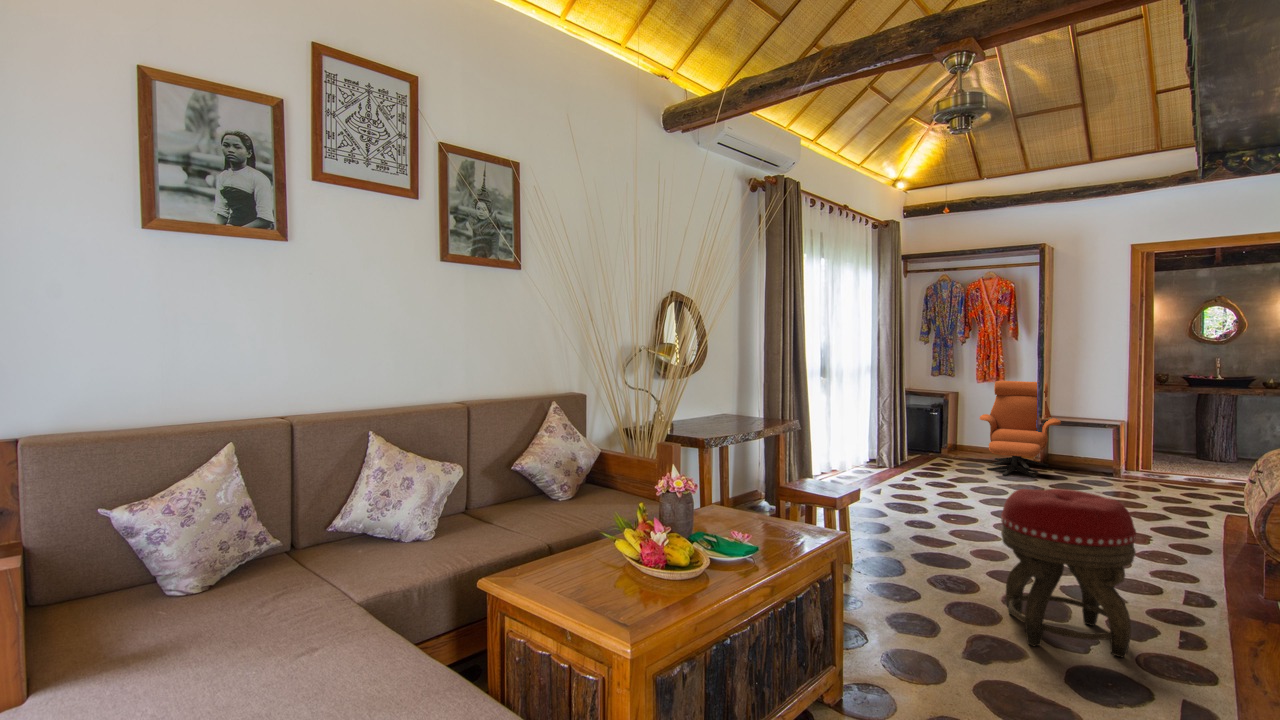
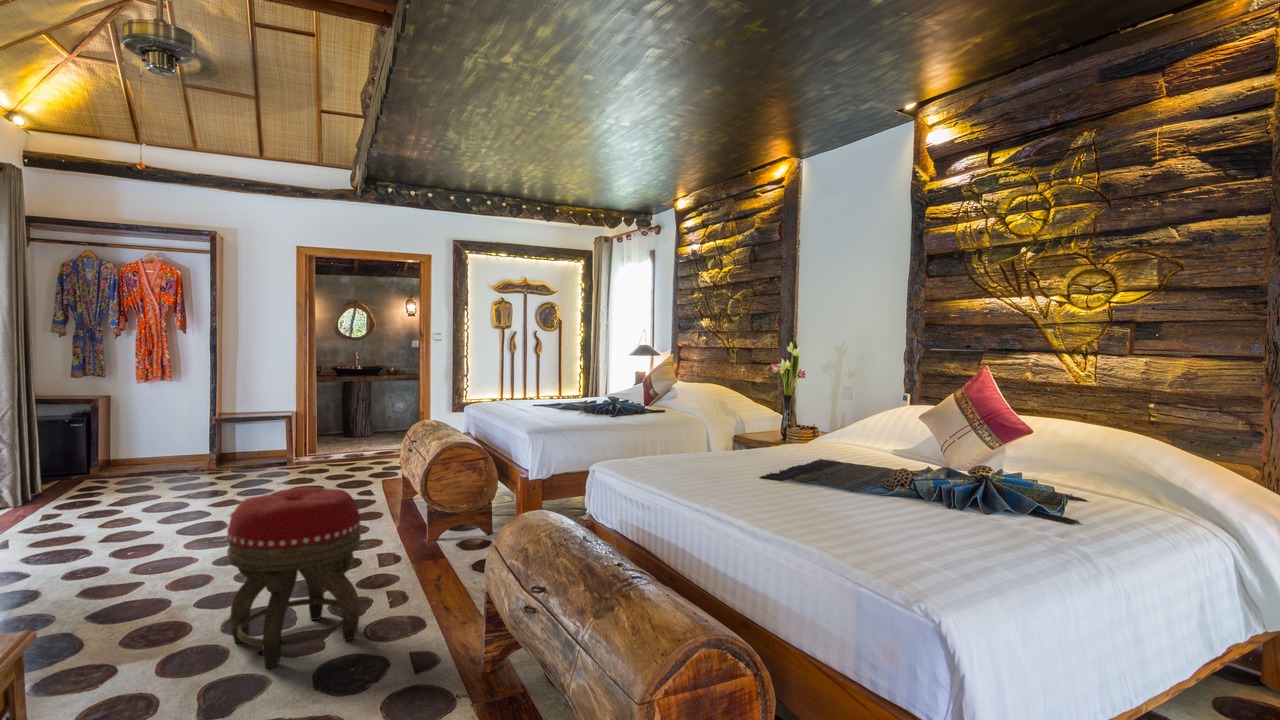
lounge chair: present [980,381,1061,477] -> none [142,379,237,485]

